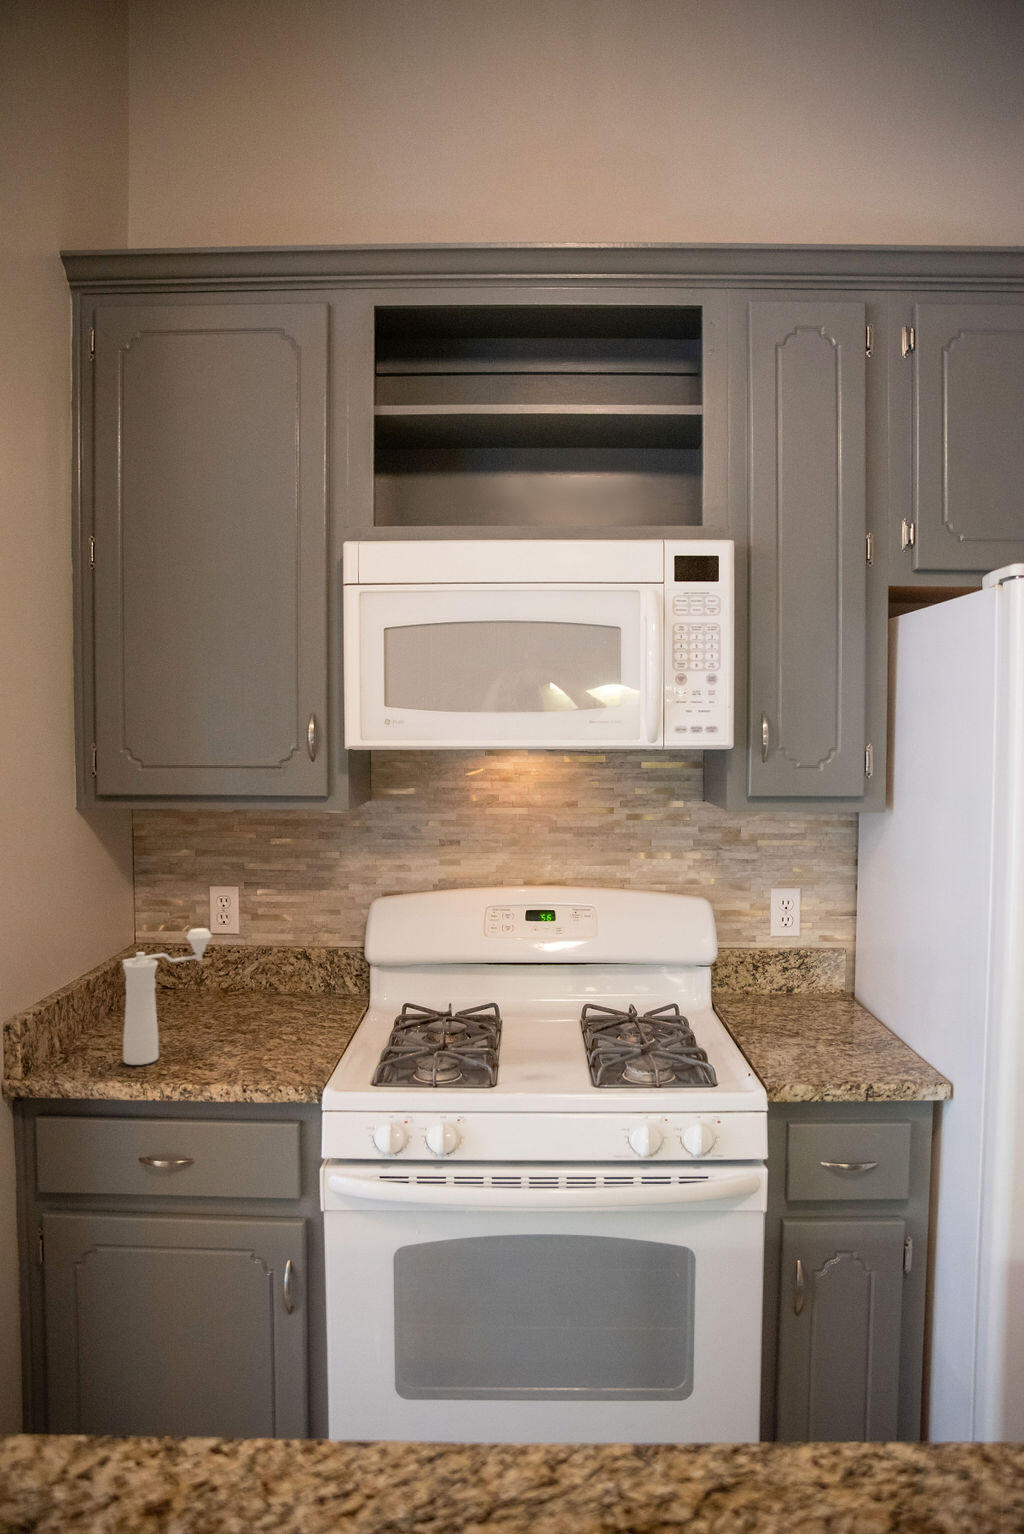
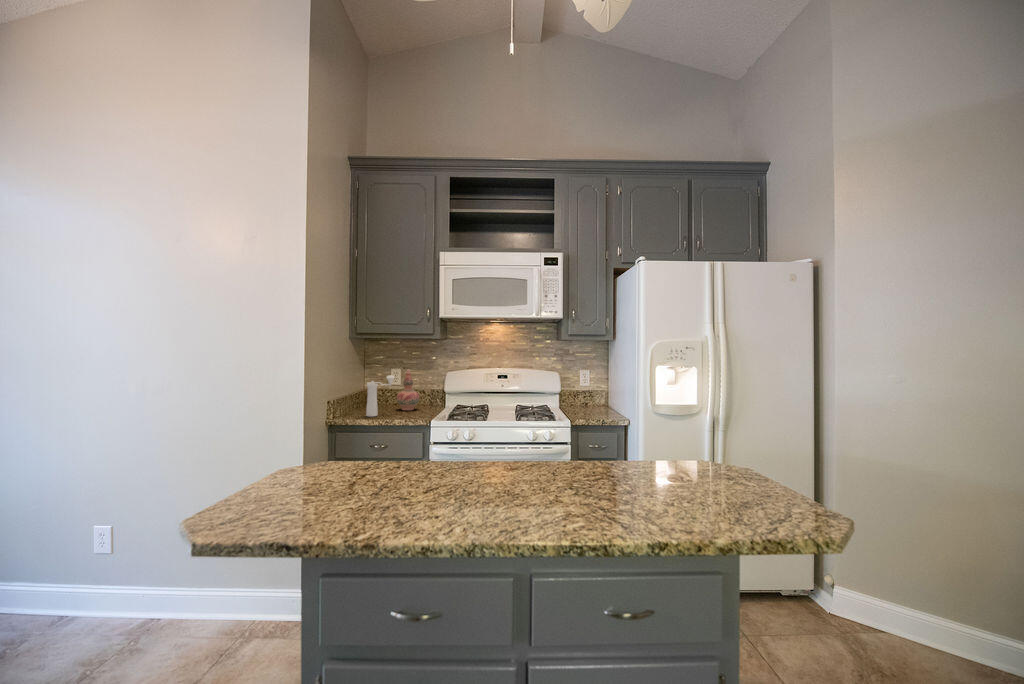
decorative vase: none [224,899,292,1025] -> present [397,369,419,410]

